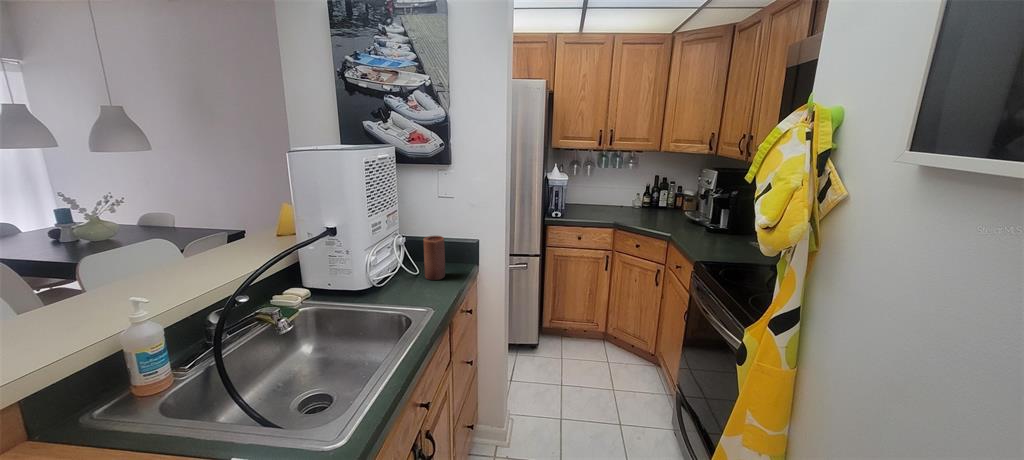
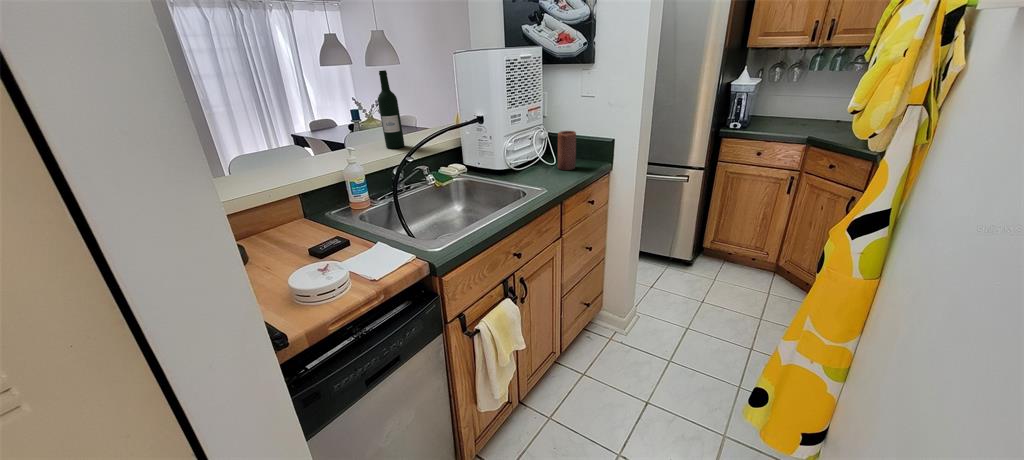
wine bottle: none [156,171,204,281] -> present [378,70,404,148]

